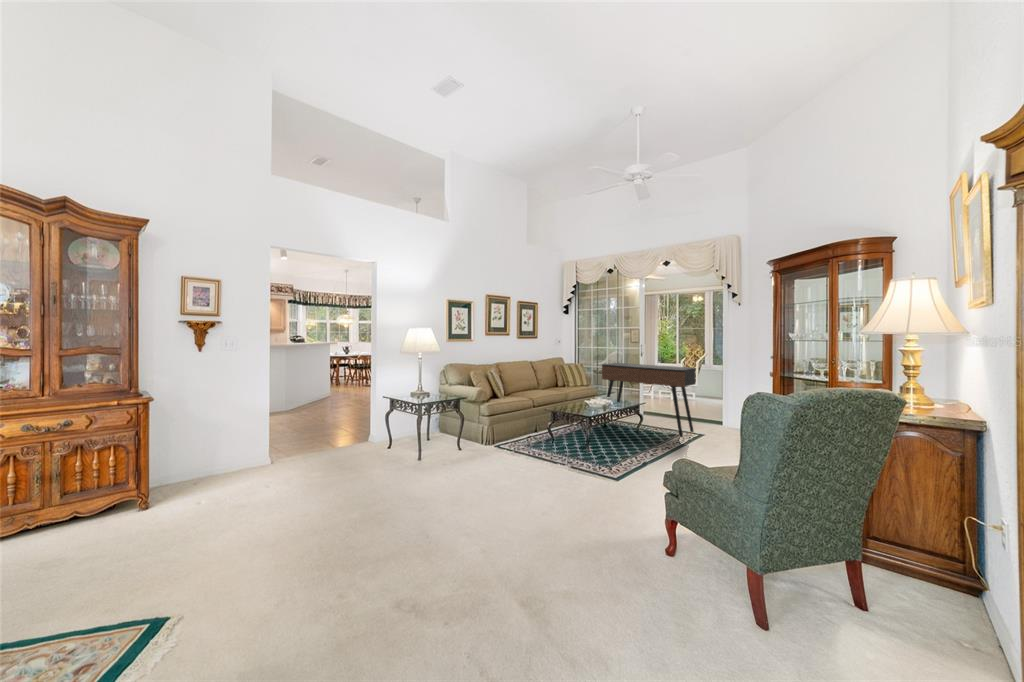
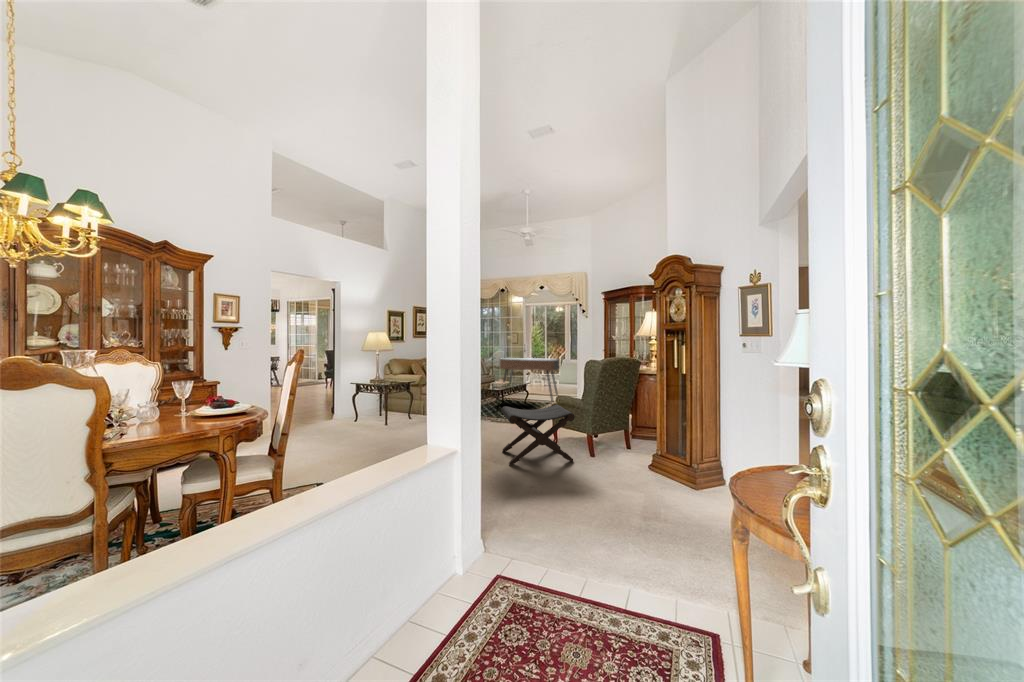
footstool: none [542,467,686,610] -> present [501,405,575,465]

